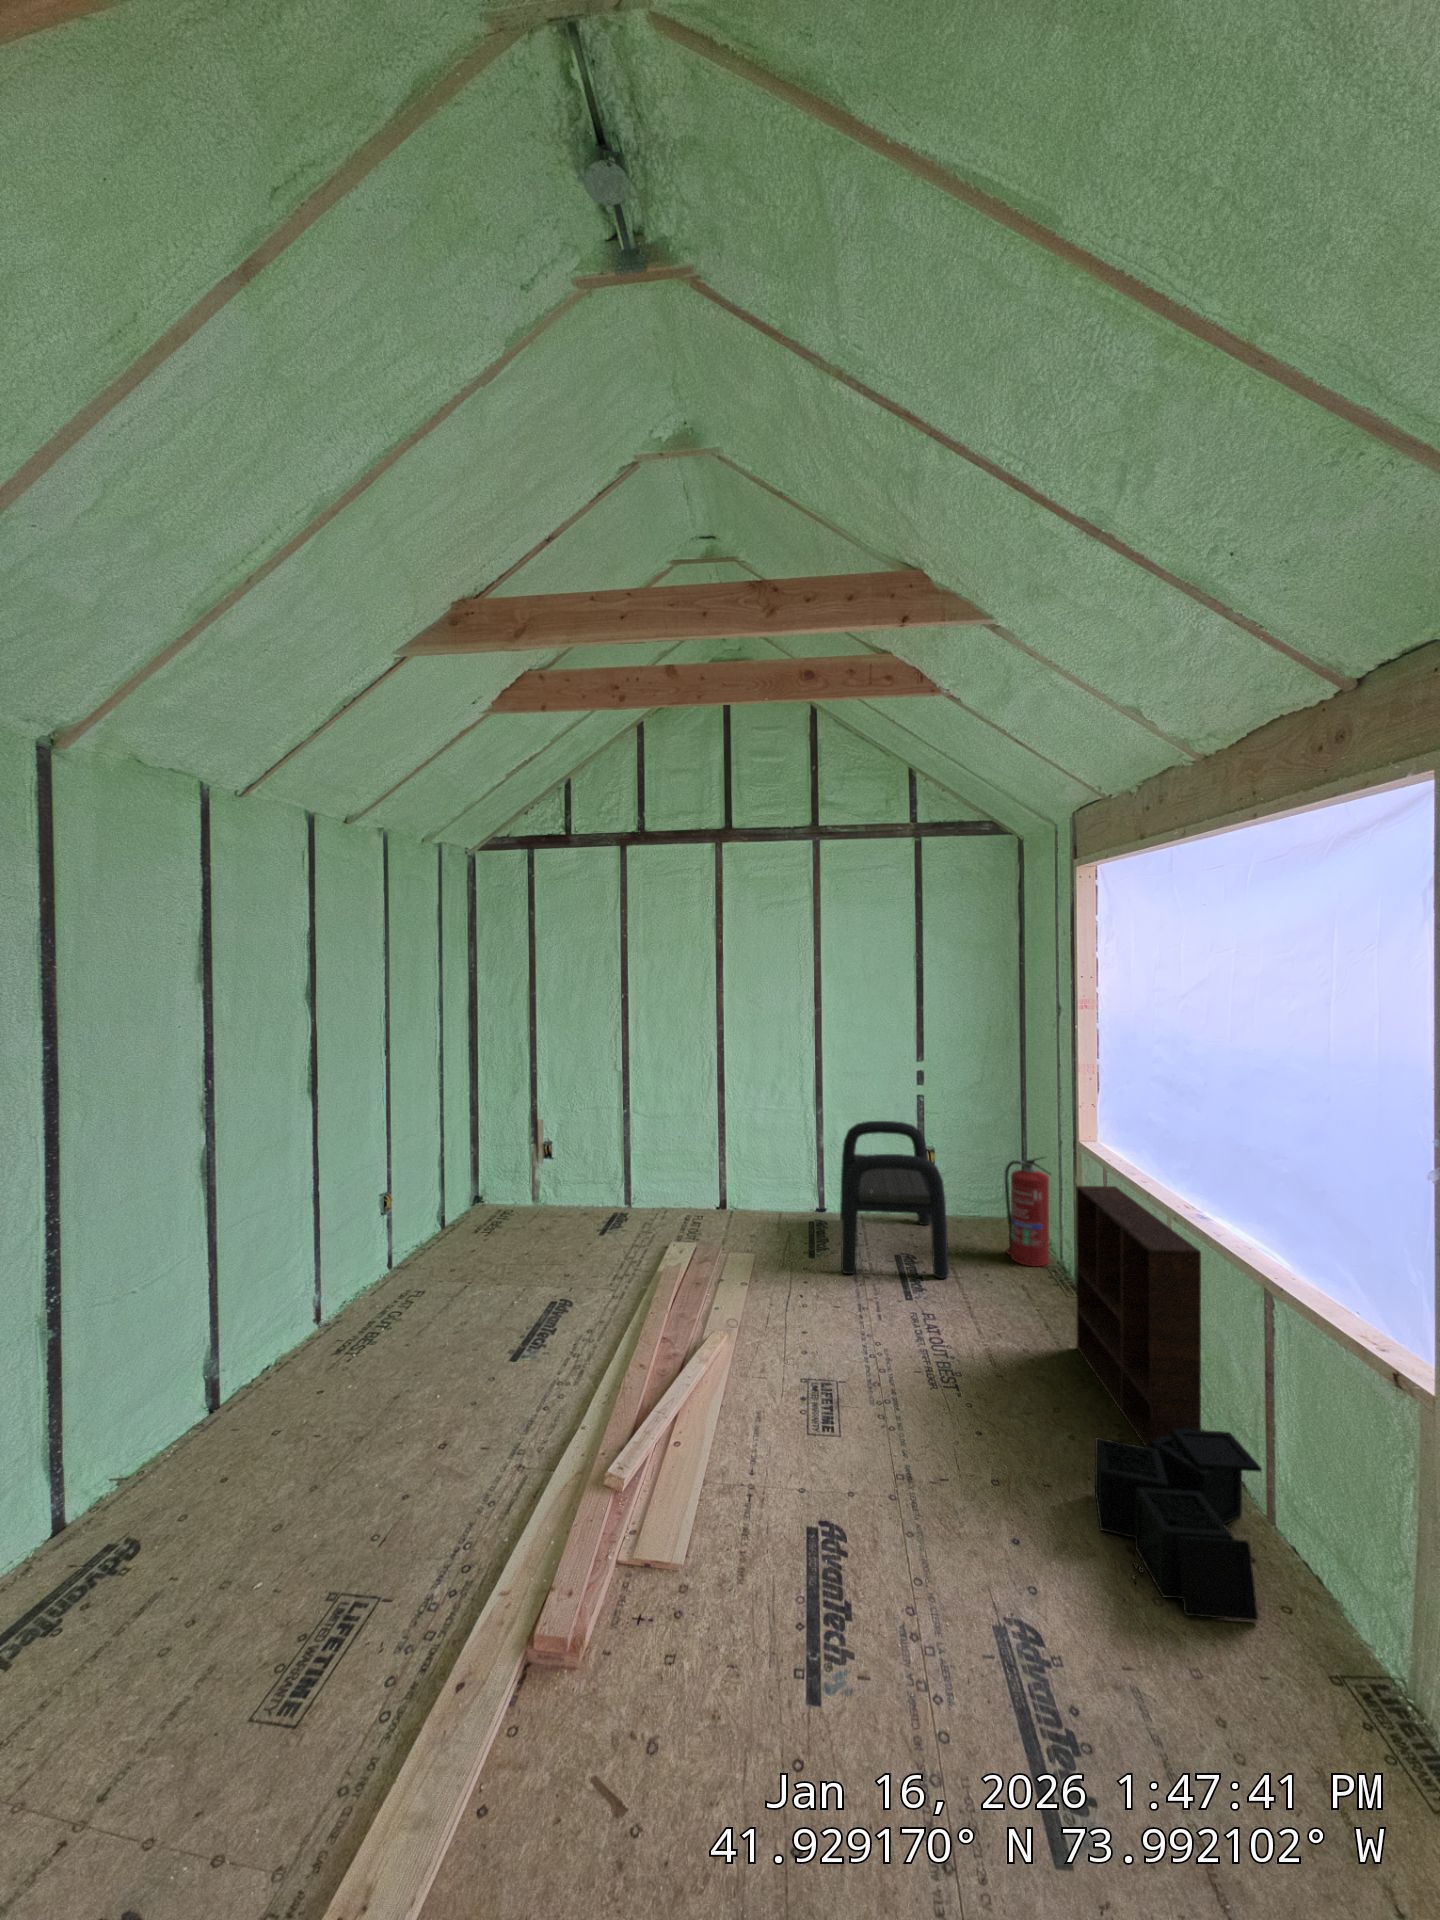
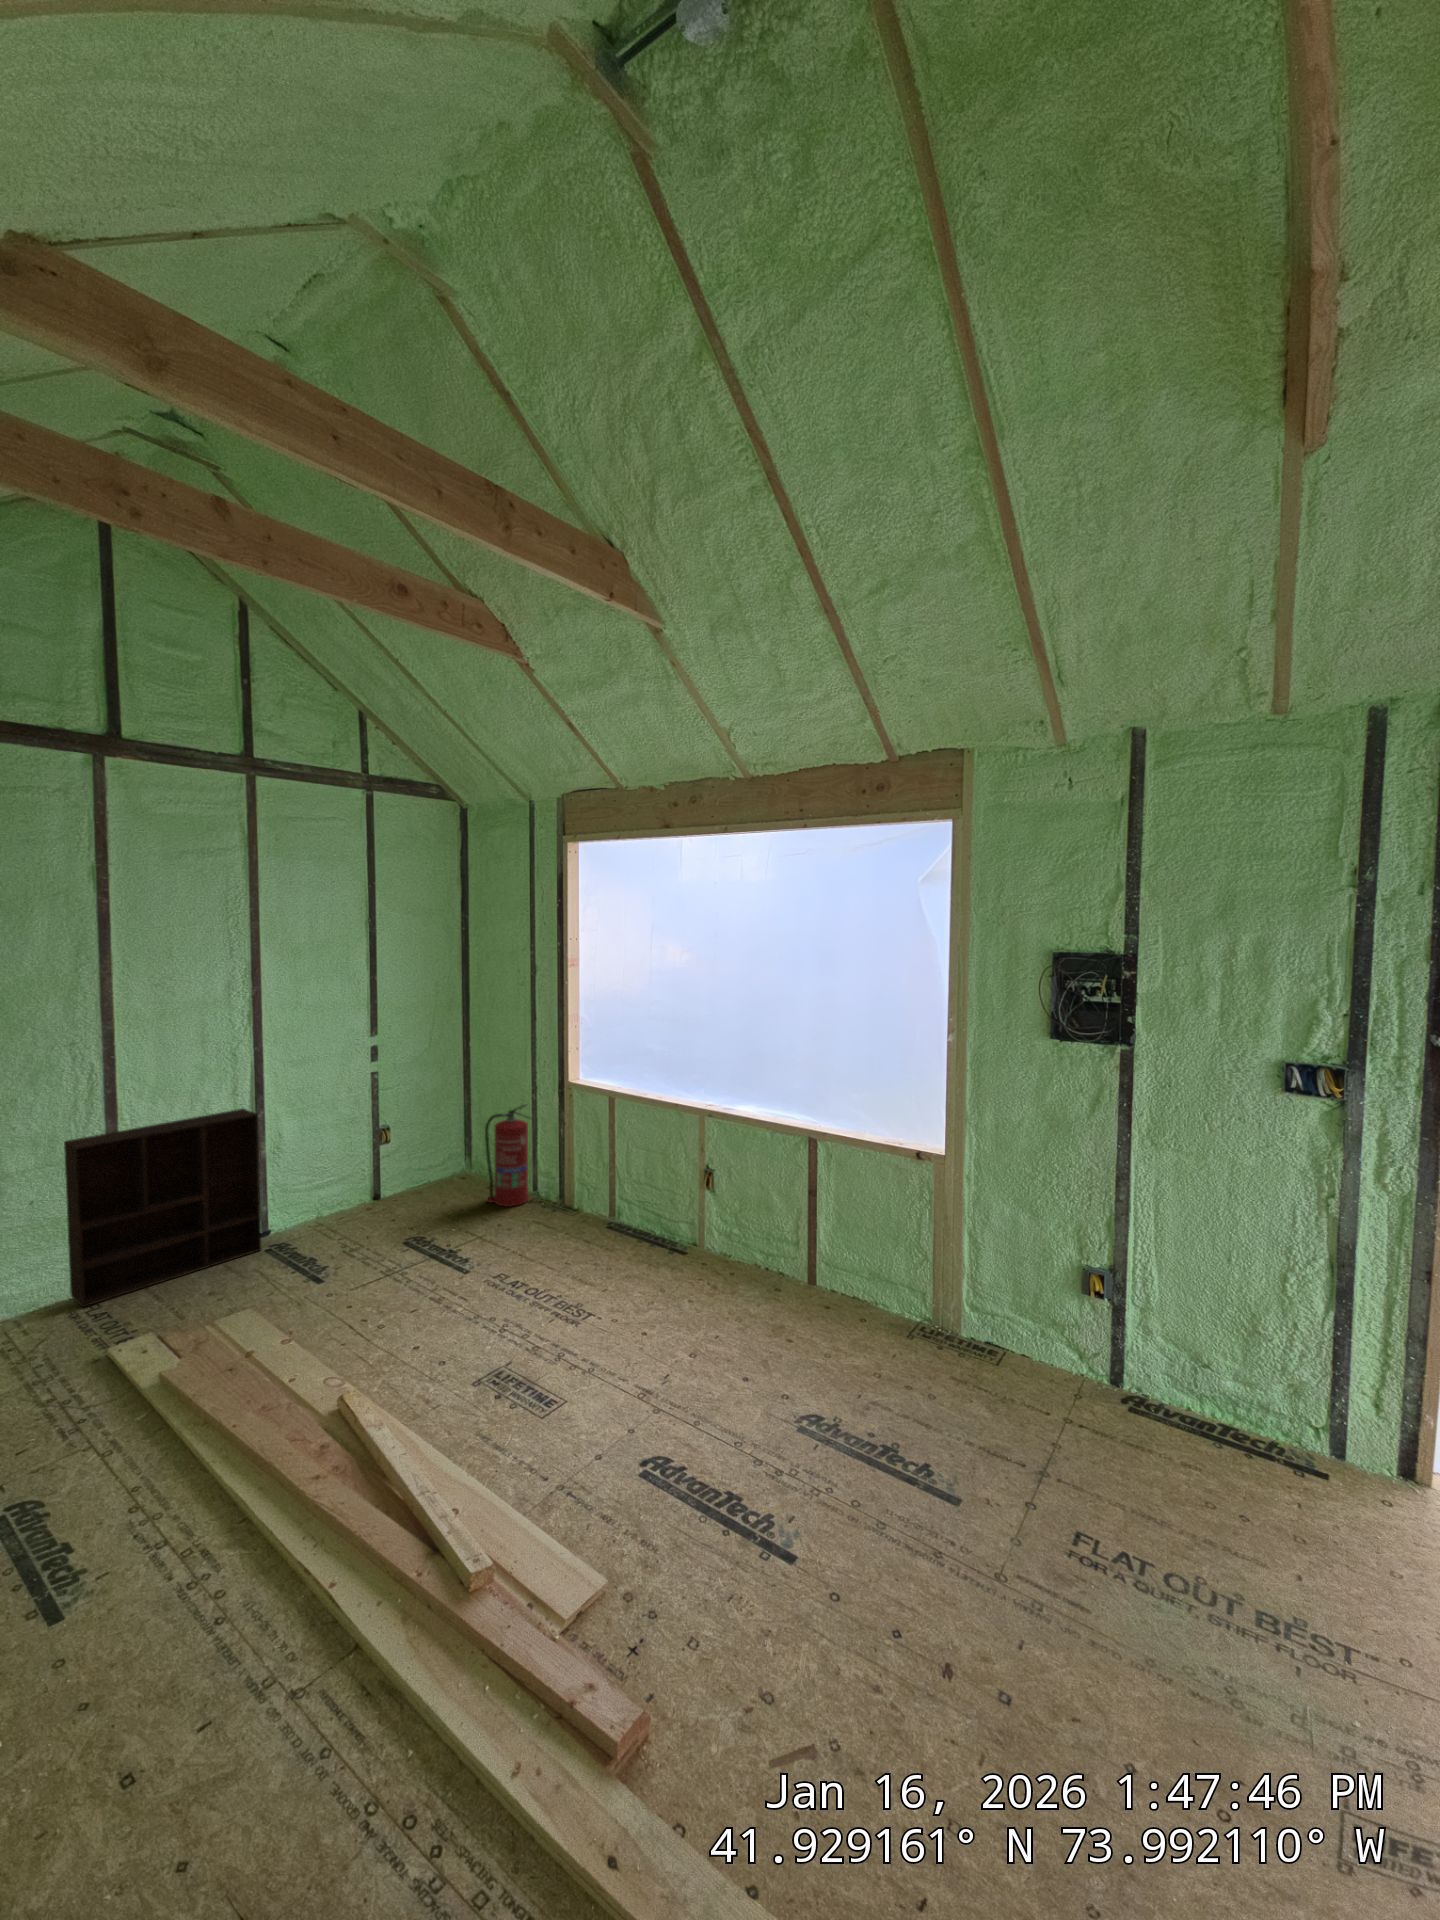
bench: present [840,1121,949,1278] -> none [294,1103,472,1276]
shelving unit: present [1076,1186,1201,1447] -> present [64,1109,261,1307]
storage bin: present [1095,1427,1262,1621] -> none [743,1248,868,1361]

